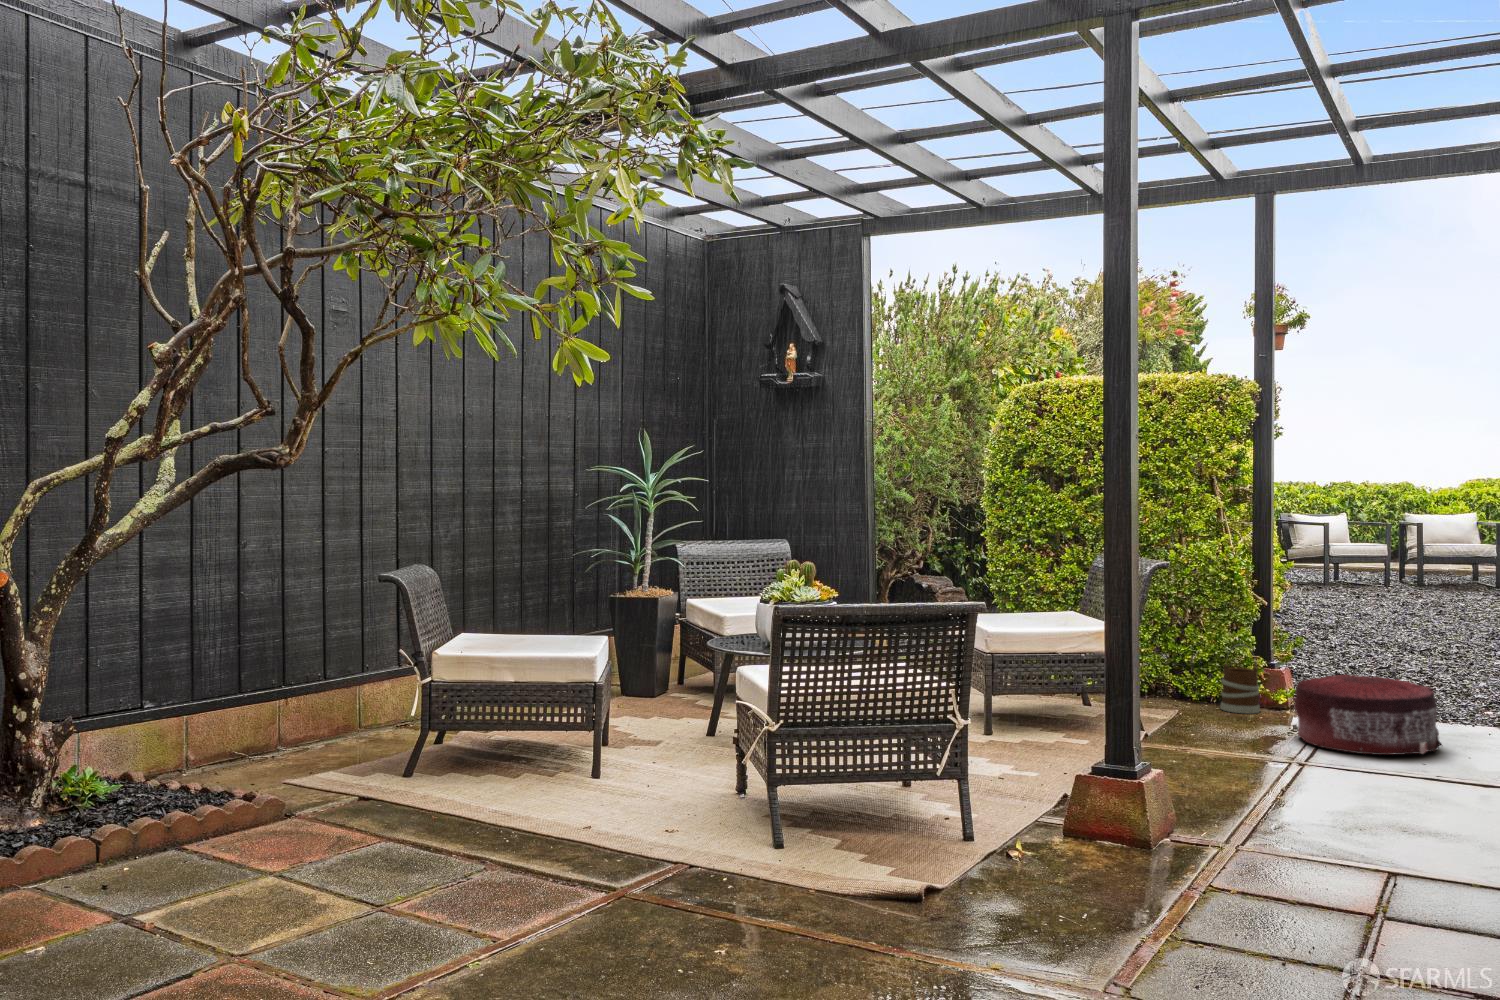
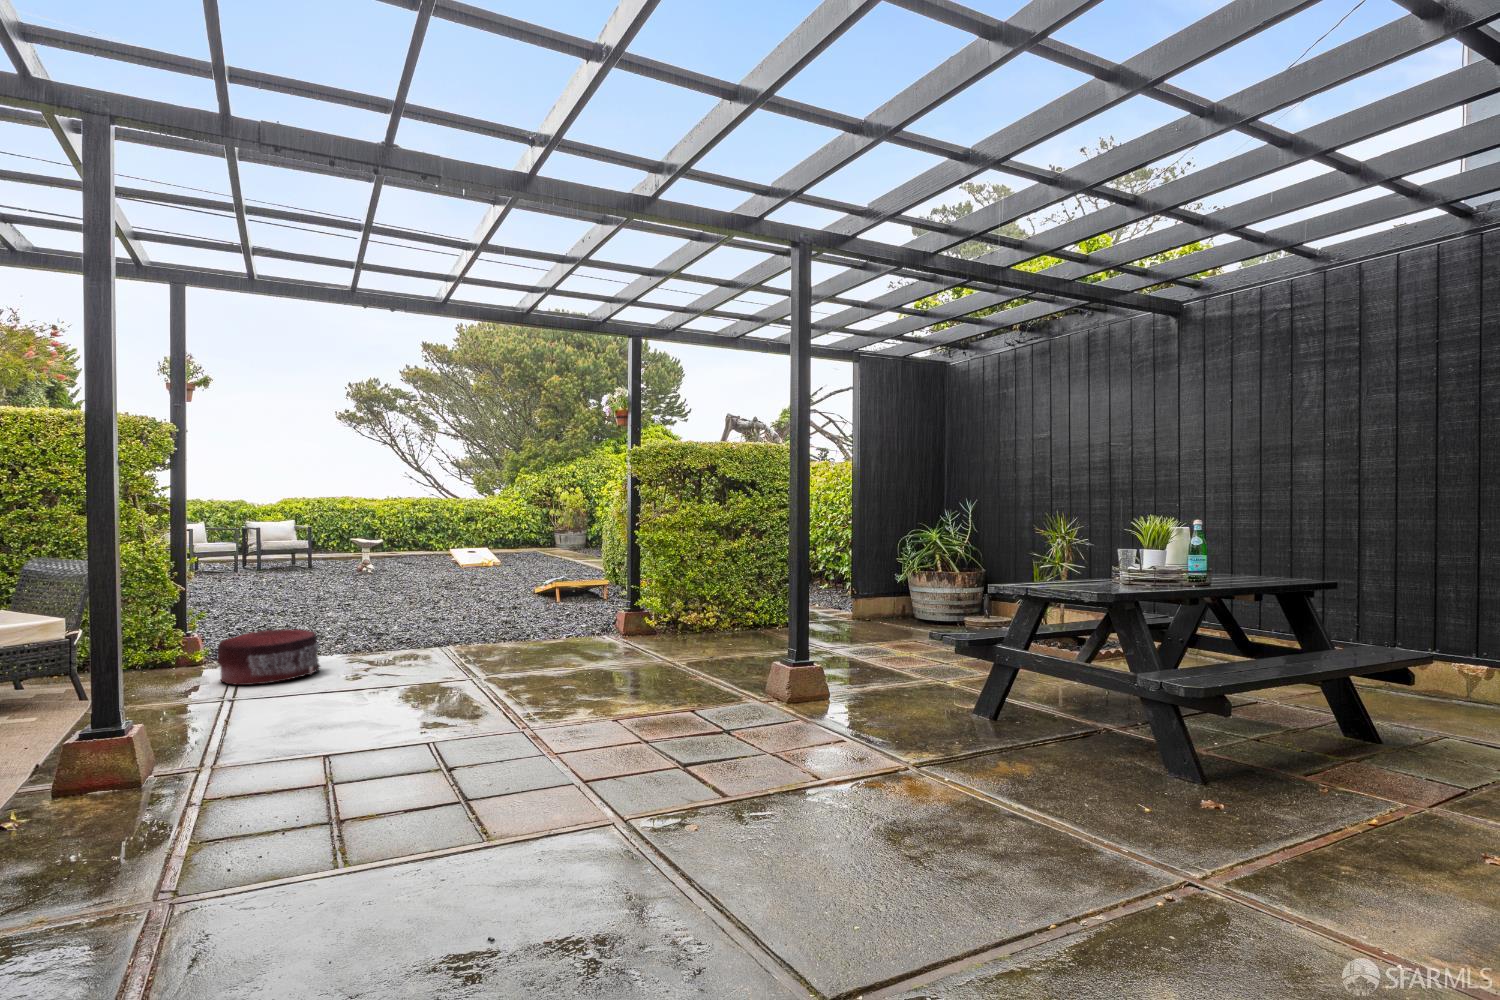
wooden bucket: present [1220,663,1260,714] -> none [146,623,181,676]

